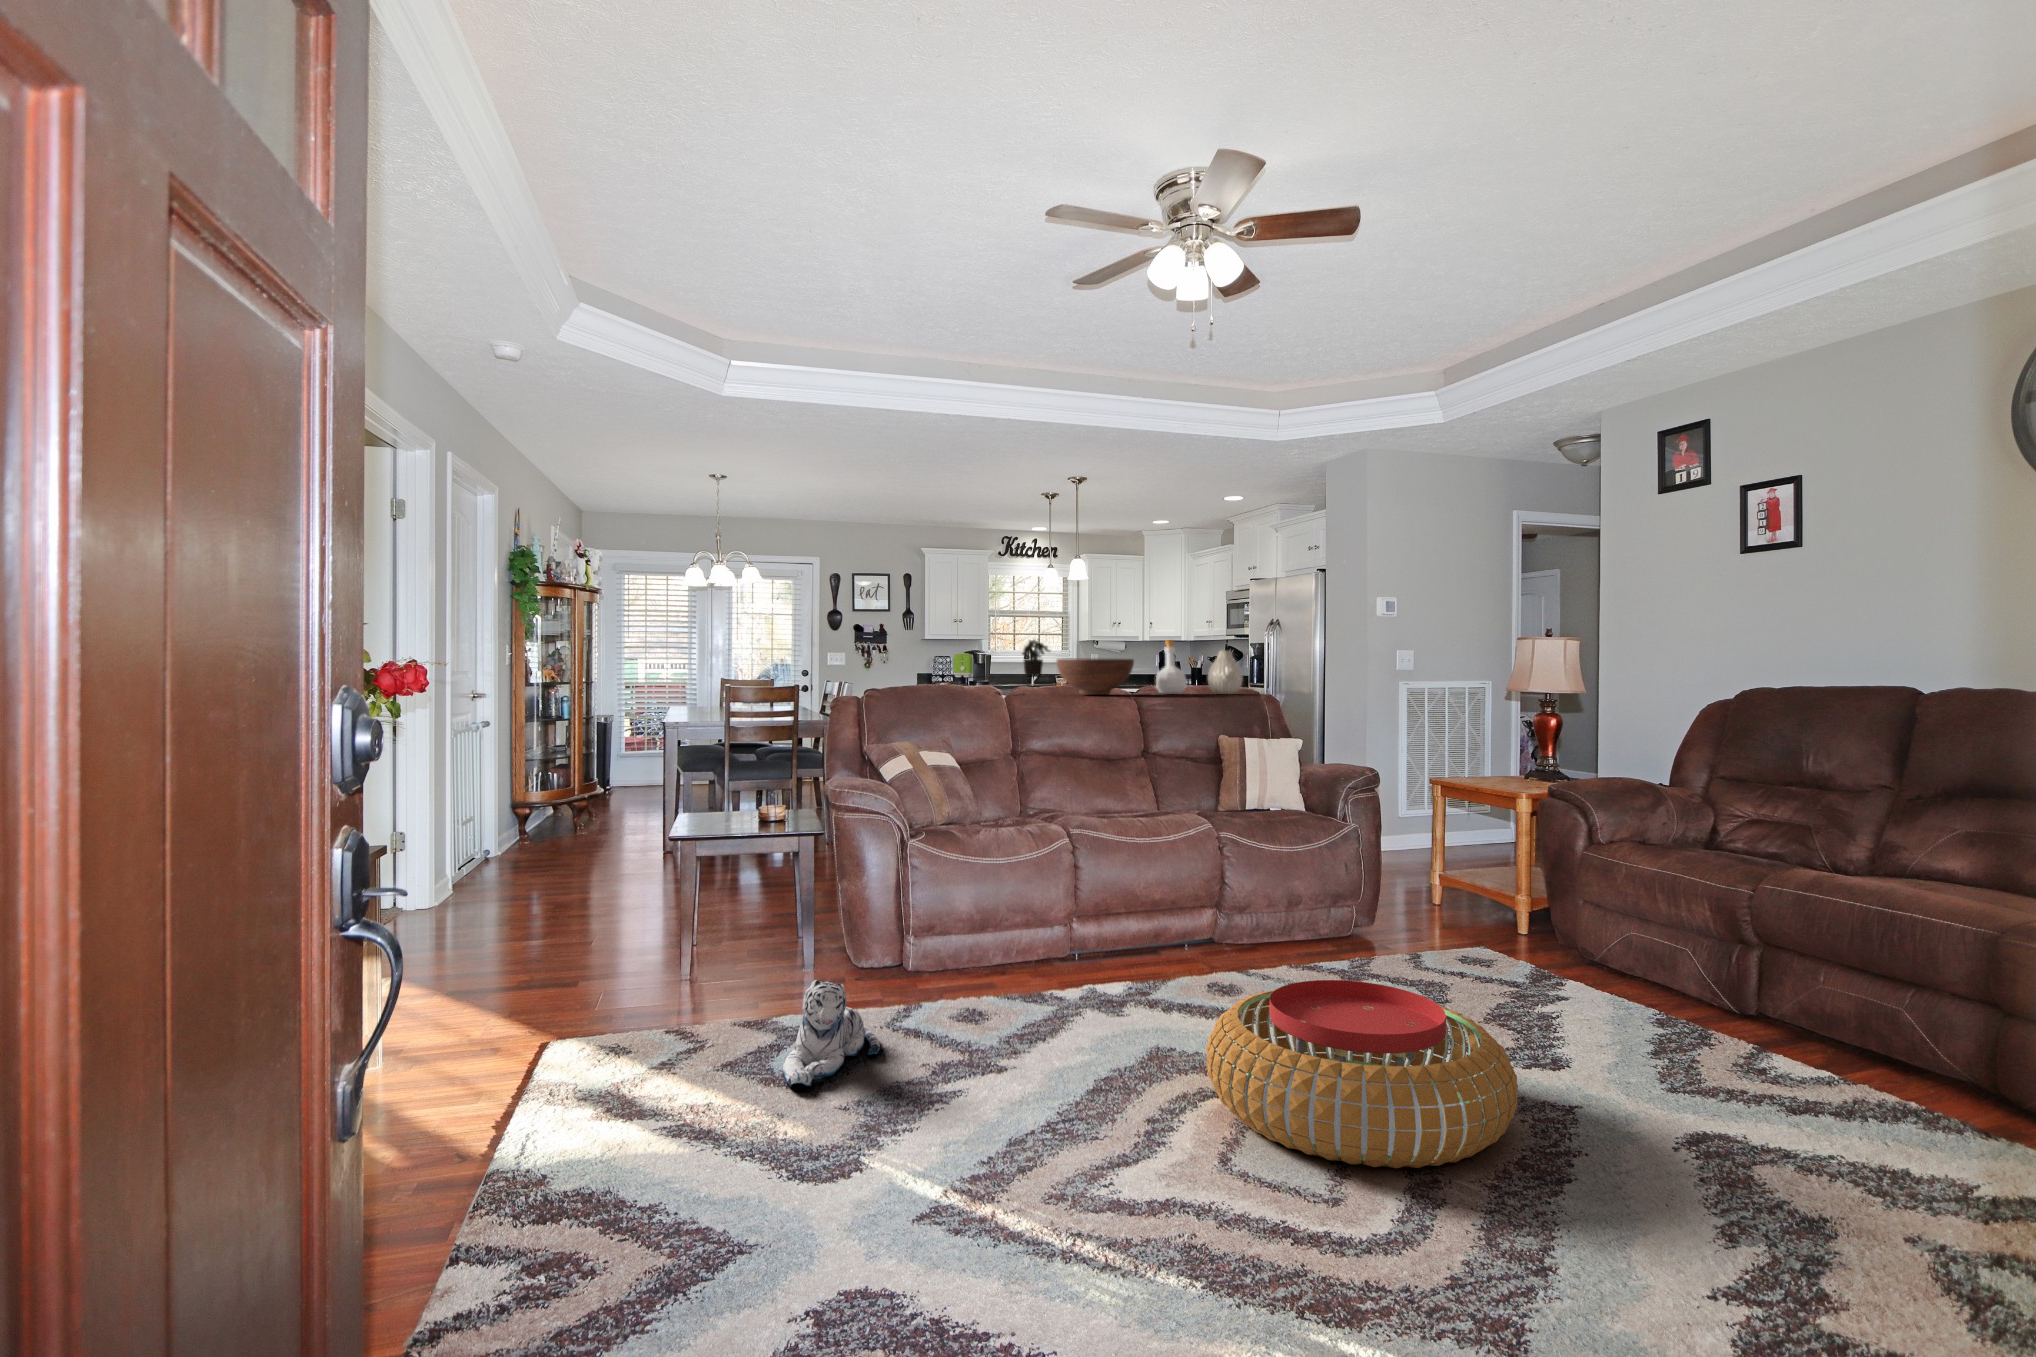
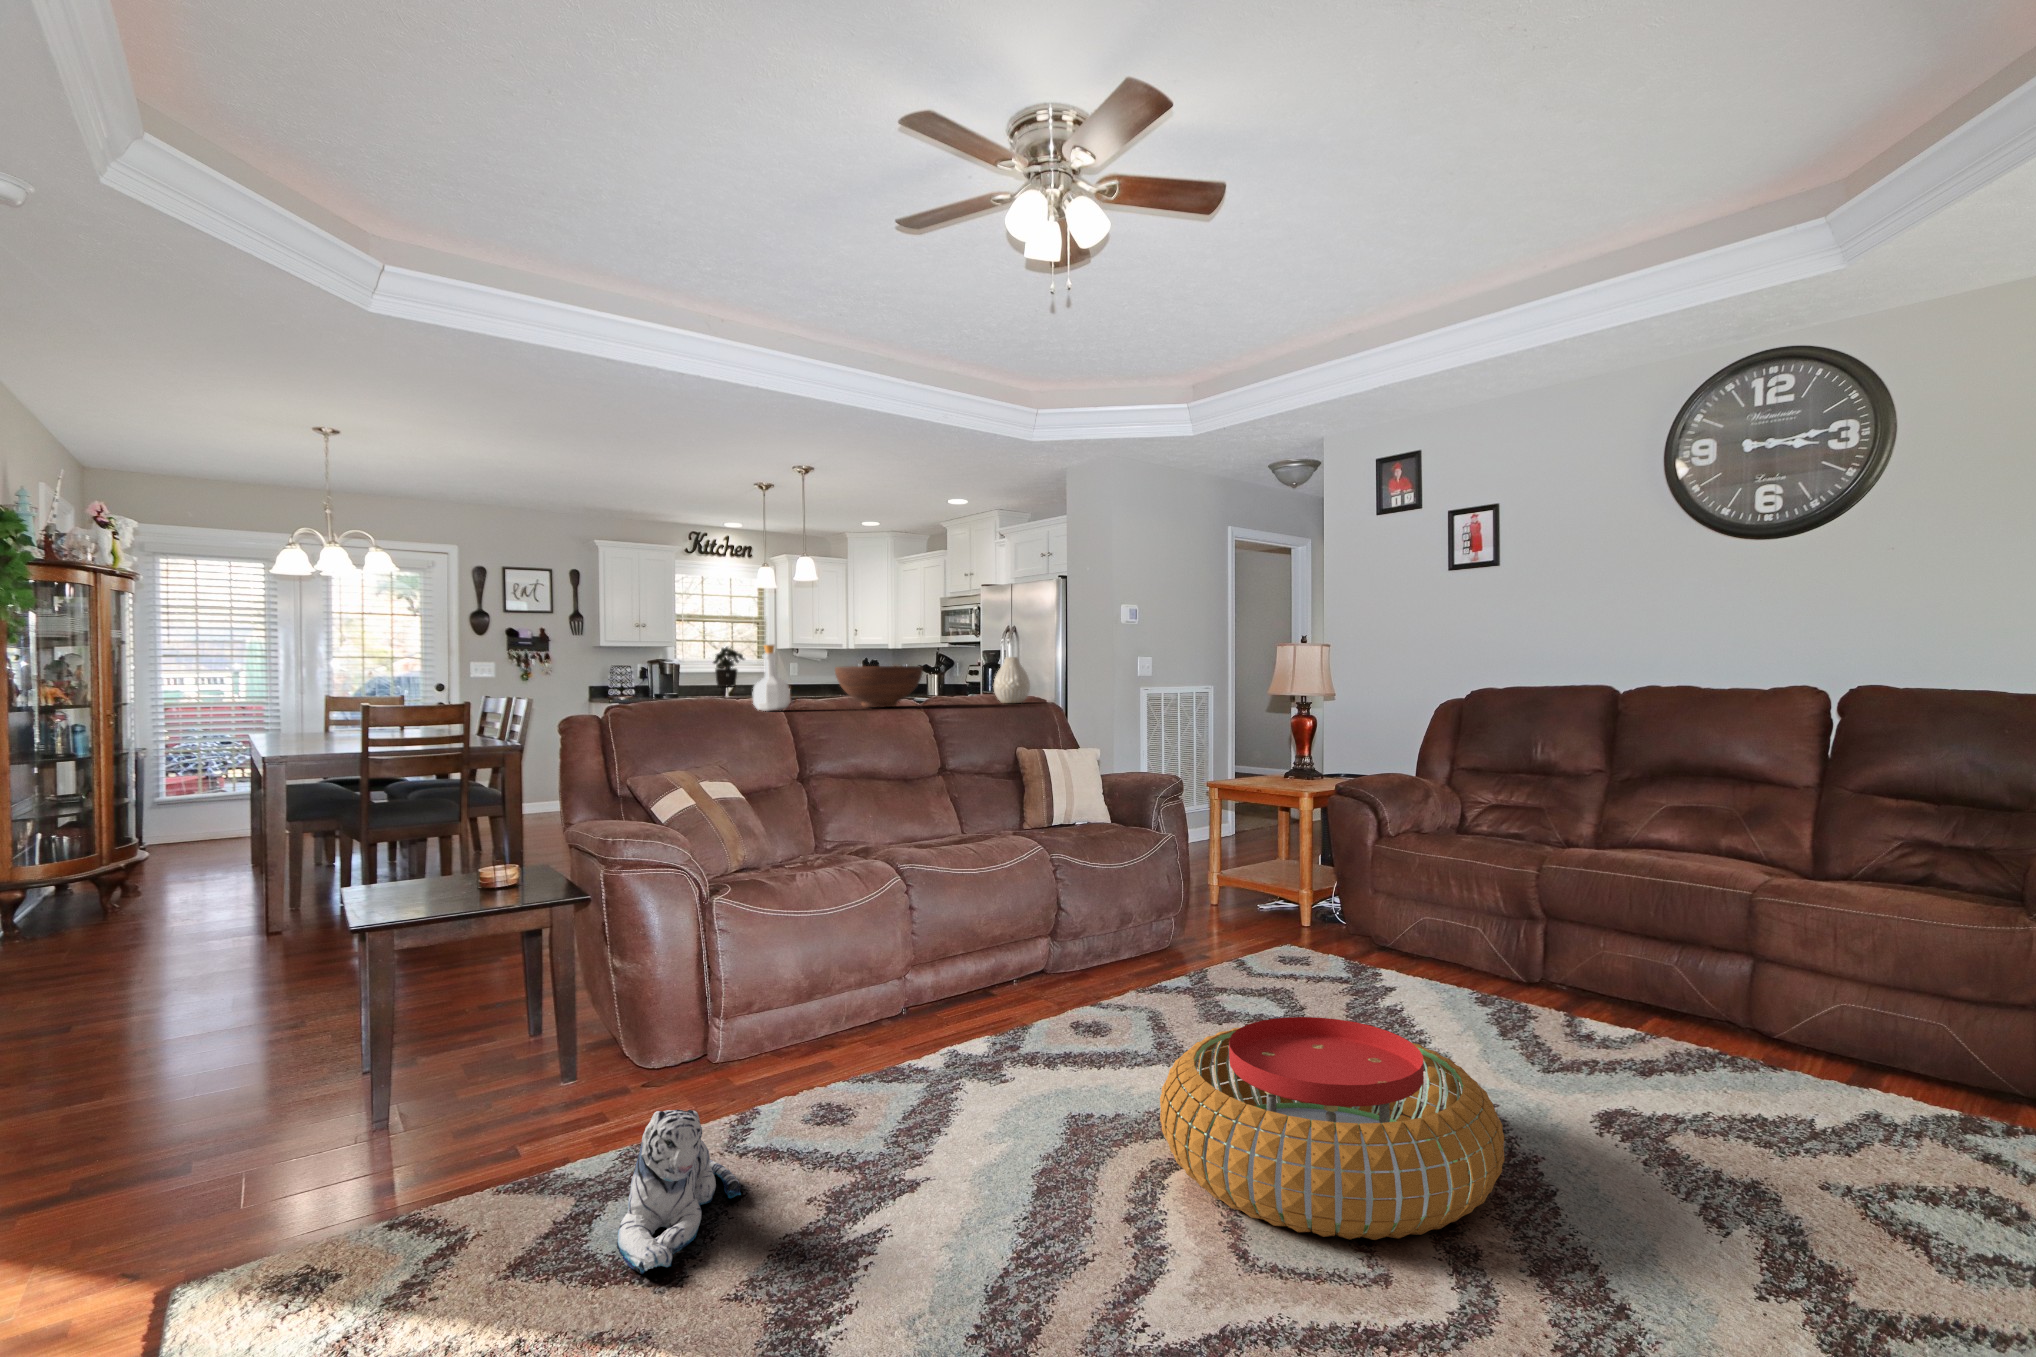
bottle: present [1156,640,1186,694] -> present [753,645,791,711]
toaster: present [953,653,973,677] -> none [637,662,660,690]

